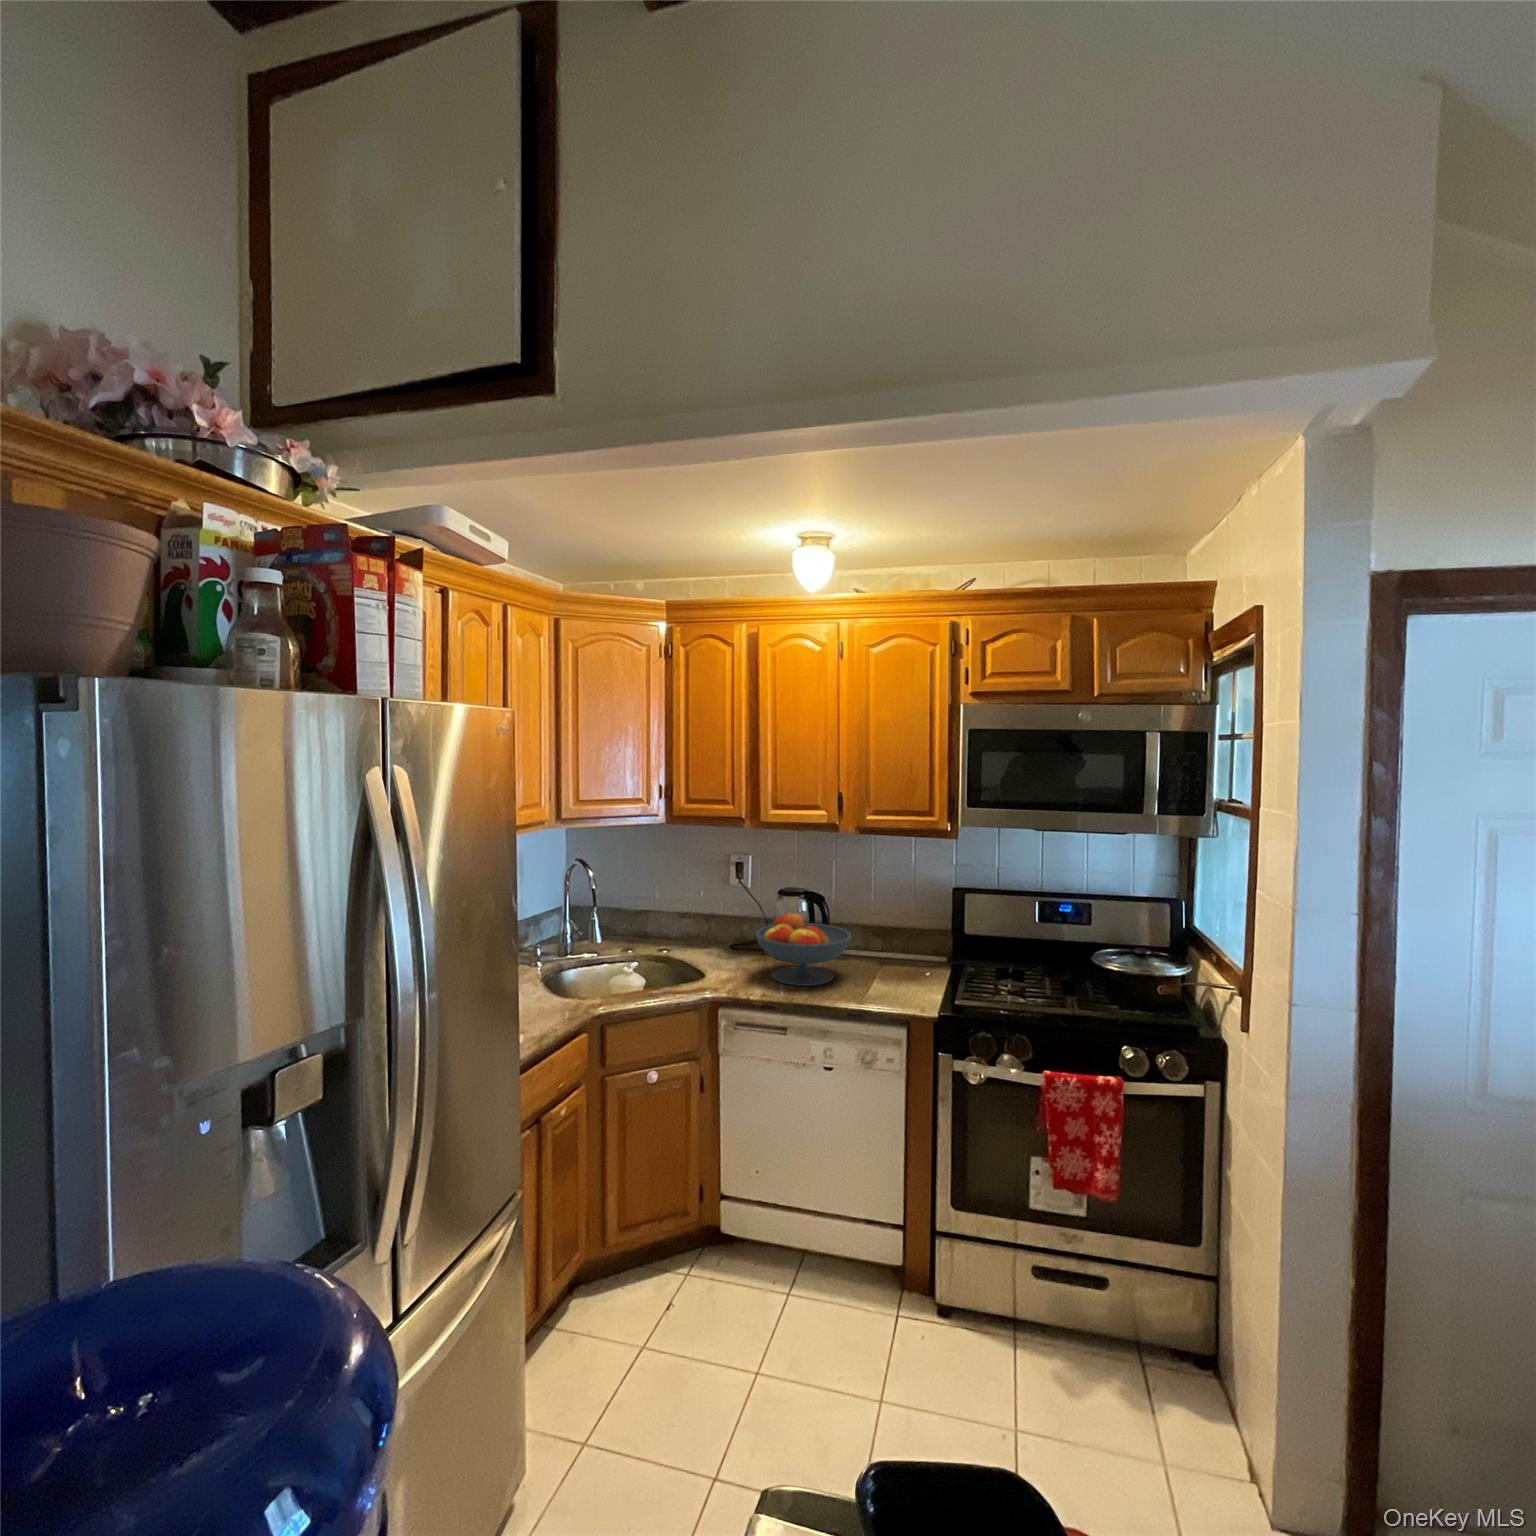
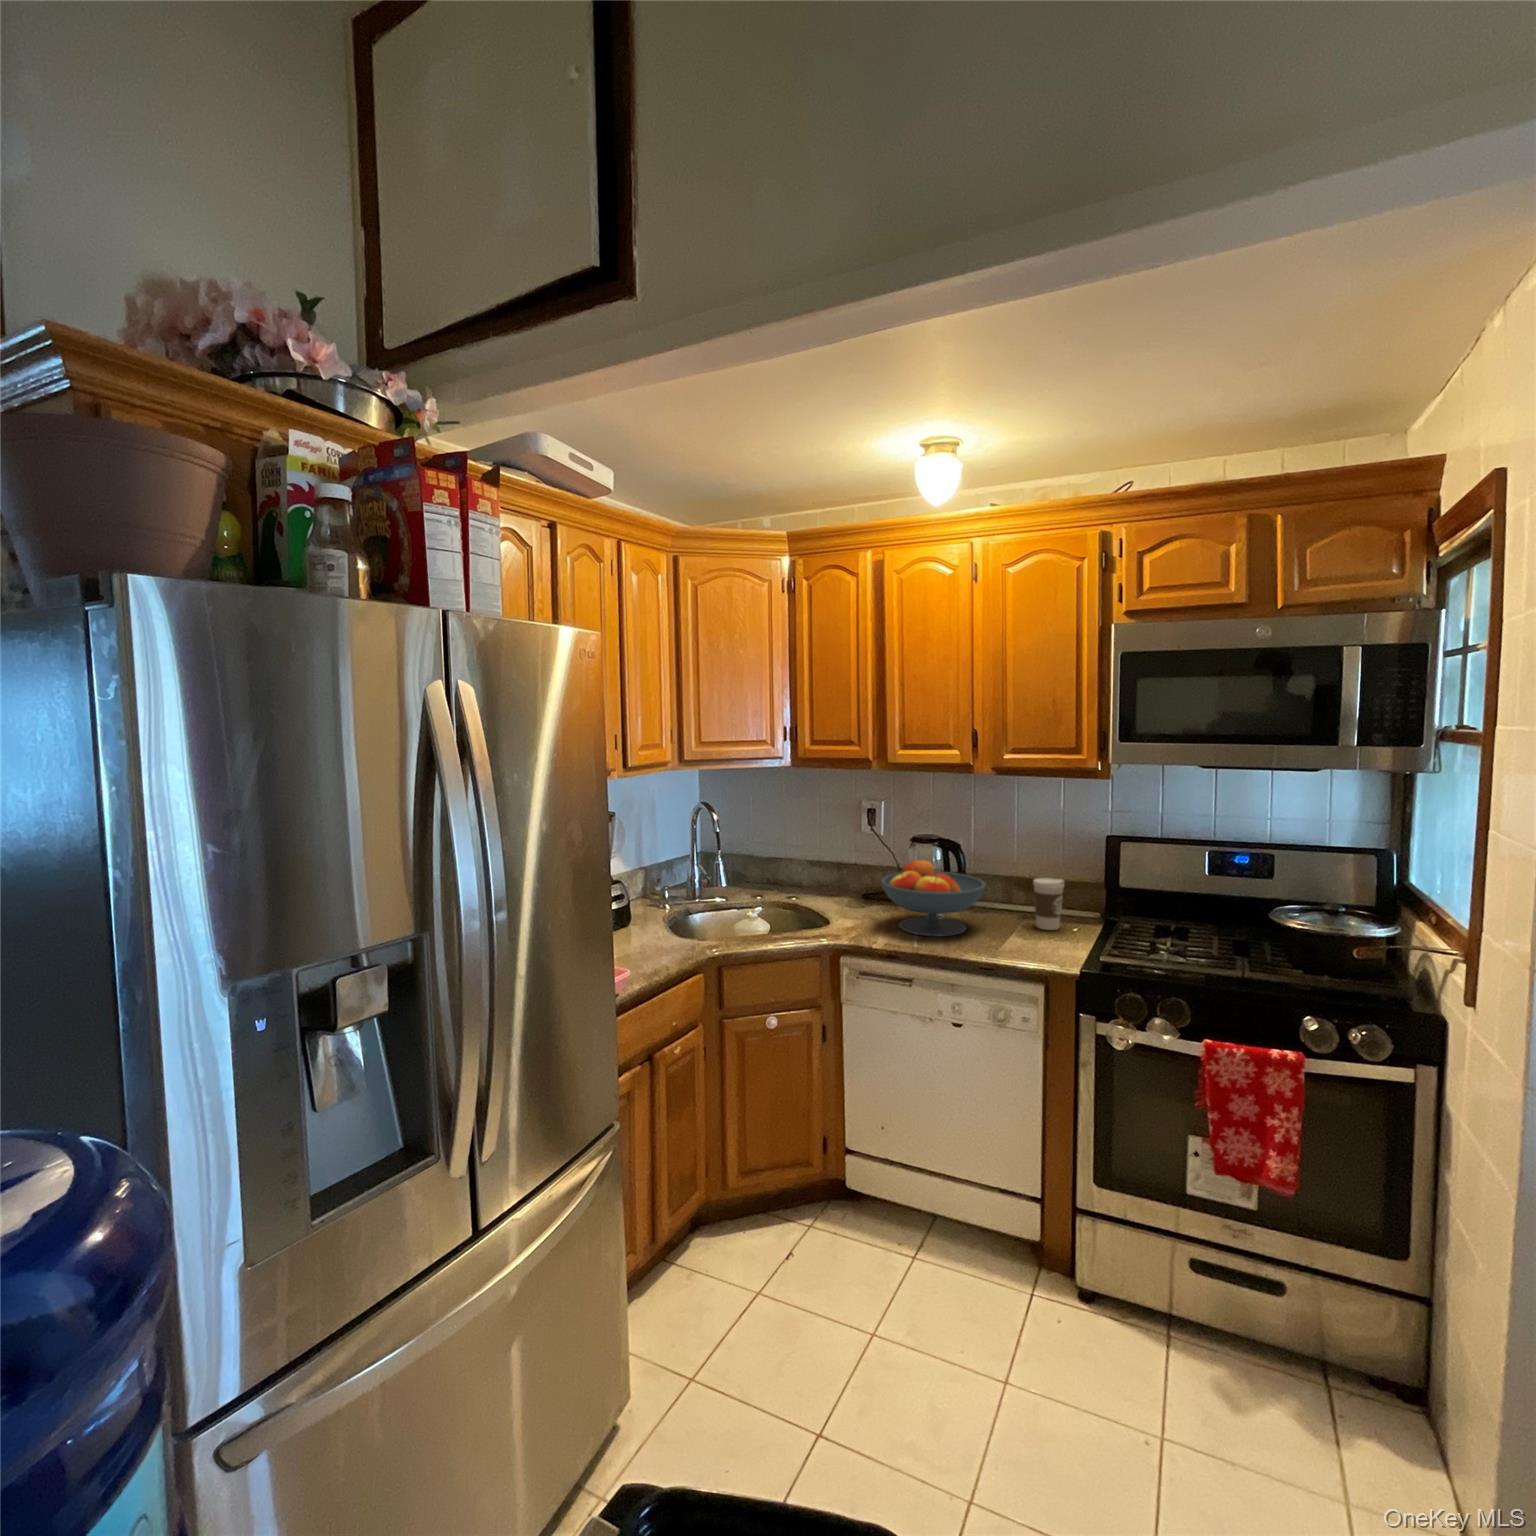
coffee cup: none [892,927,920,976] -> present [1033,878,1064,930]

